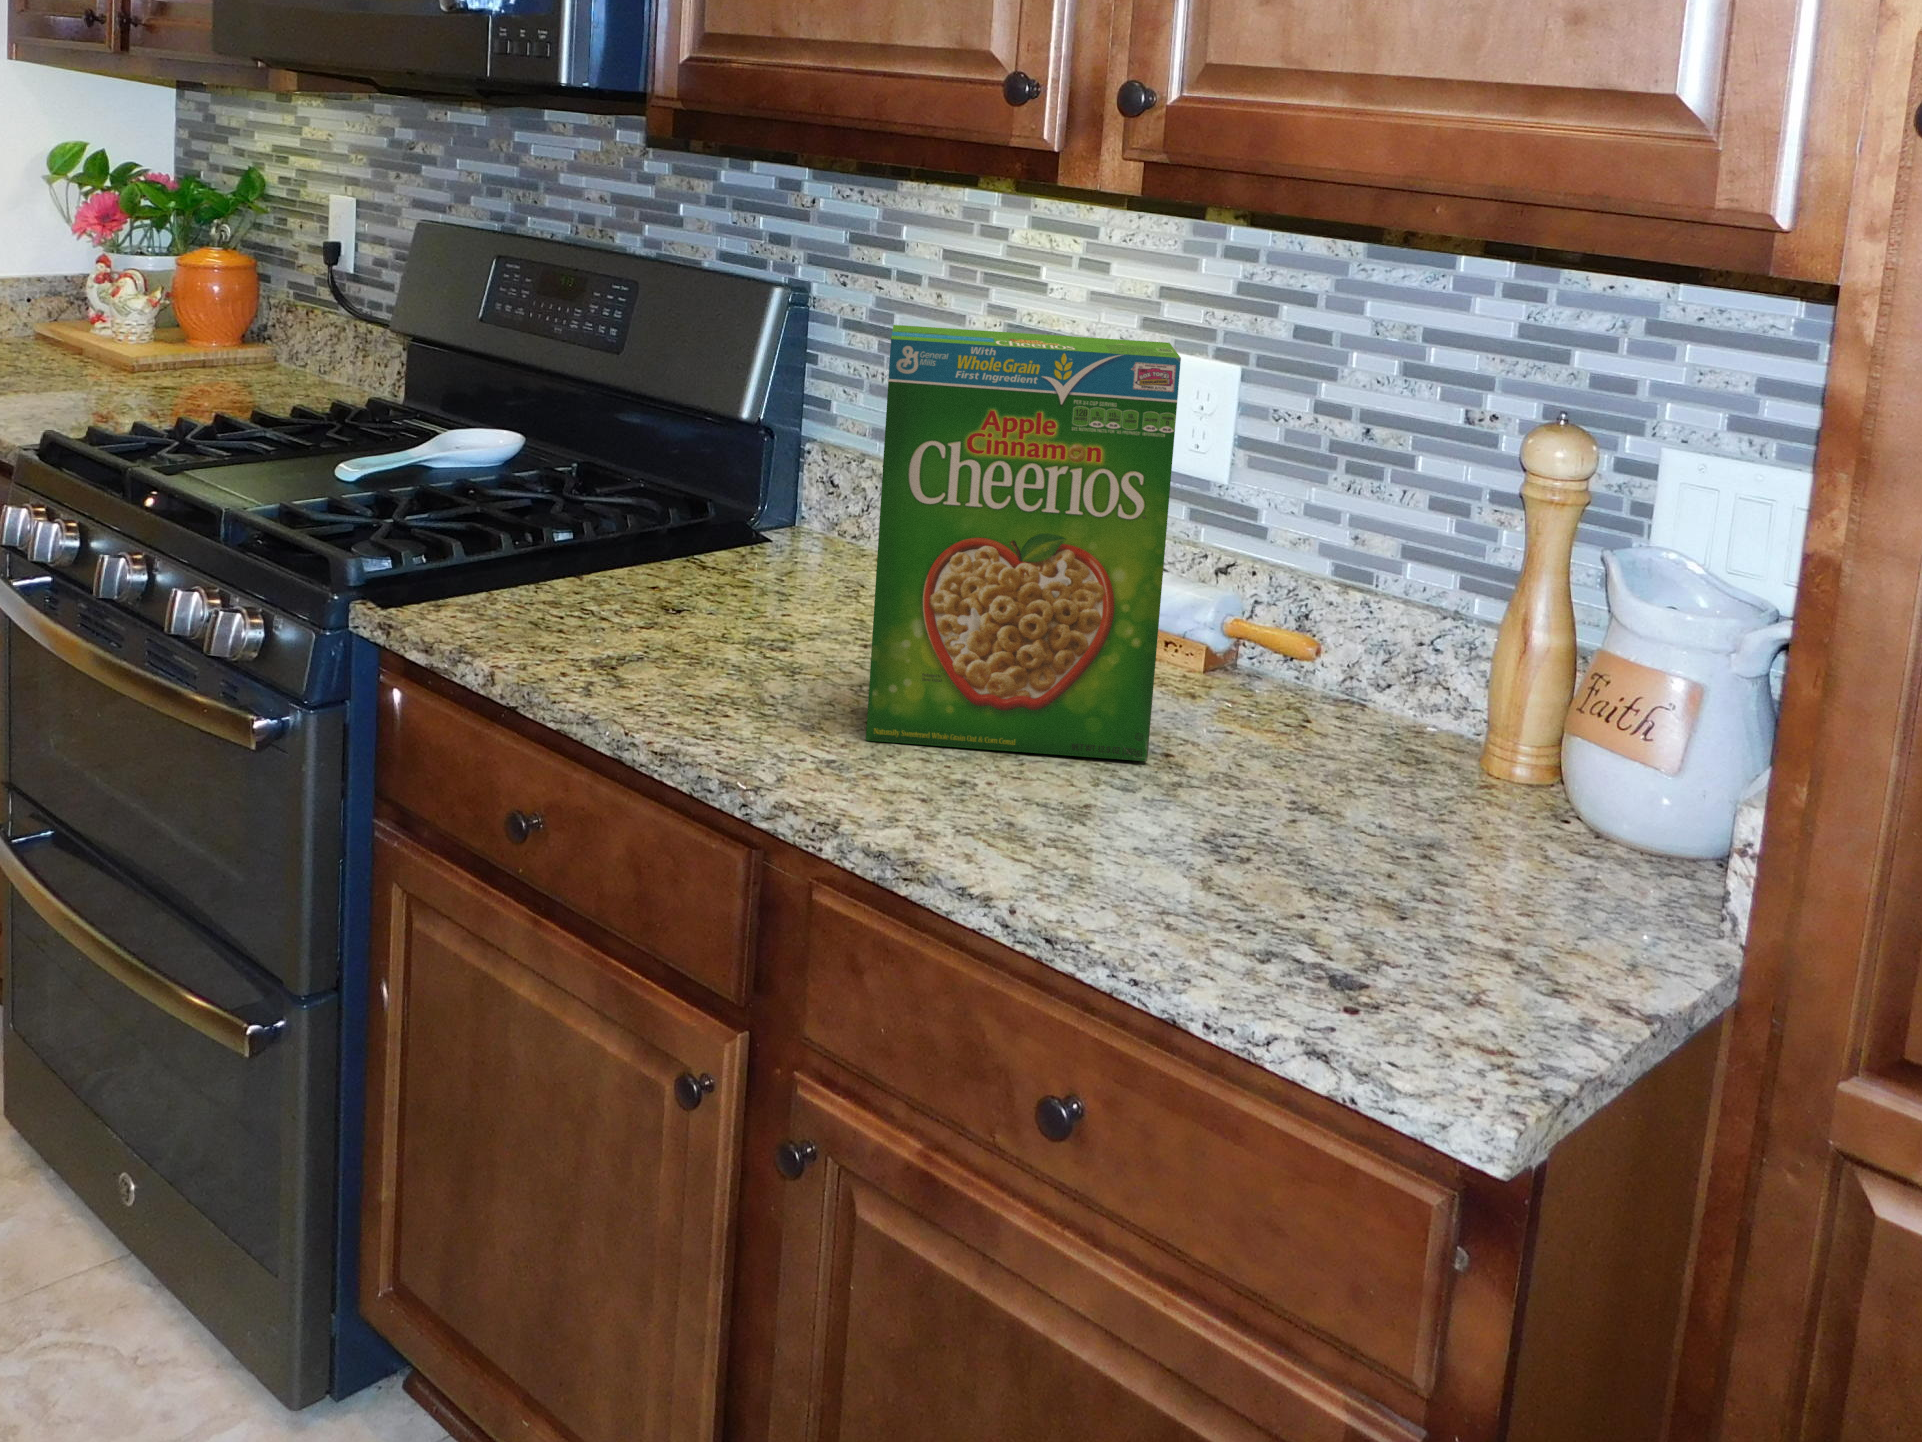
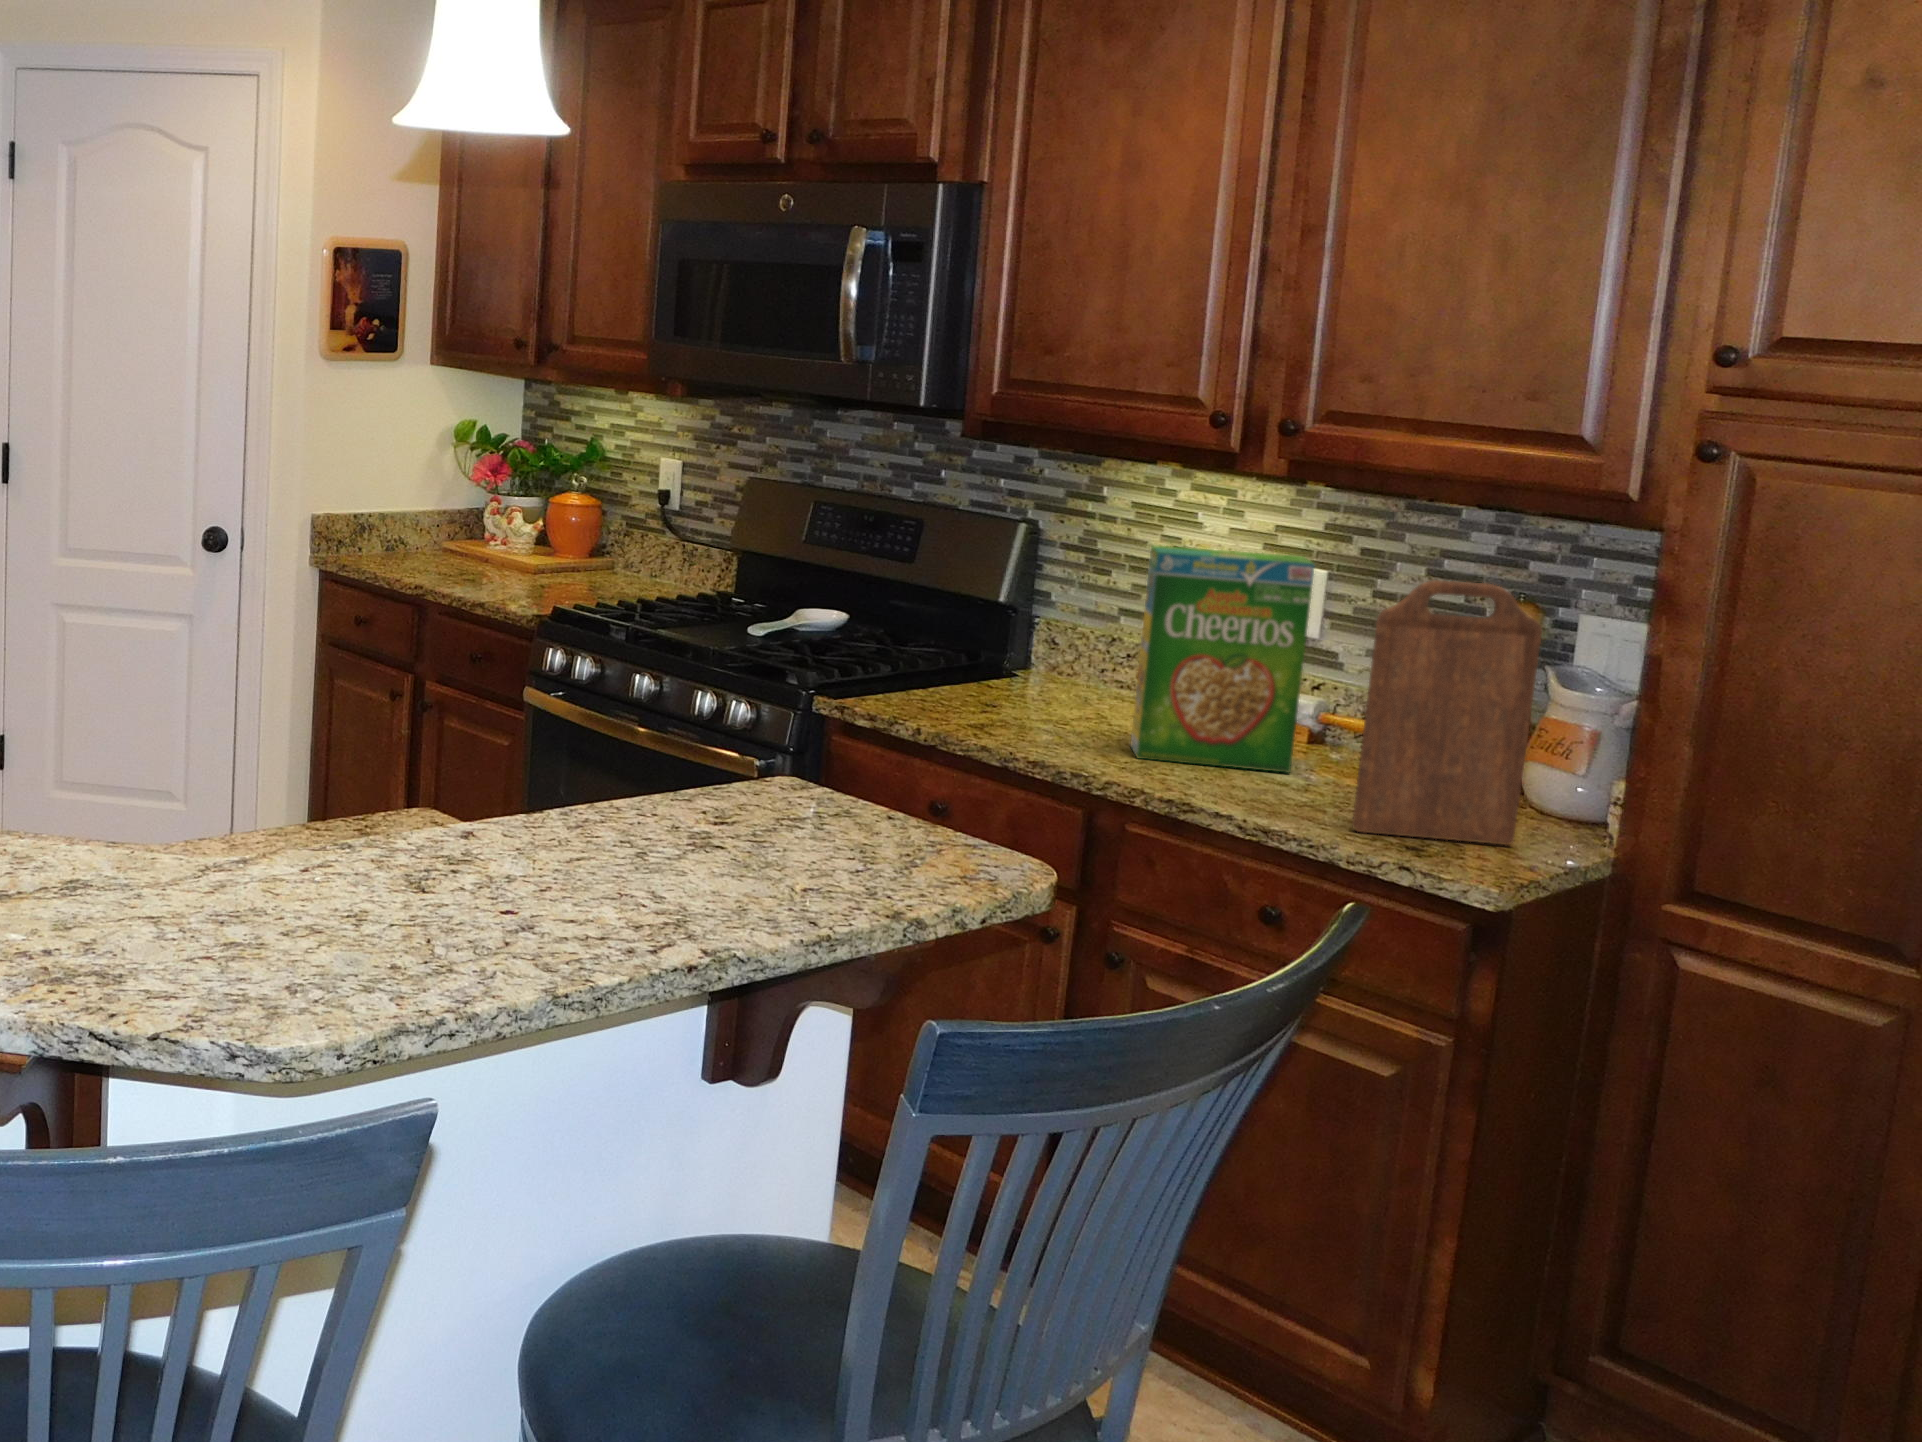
cutting board: none [1226,397,1599,954] -> present [1352,580,1542,845]

